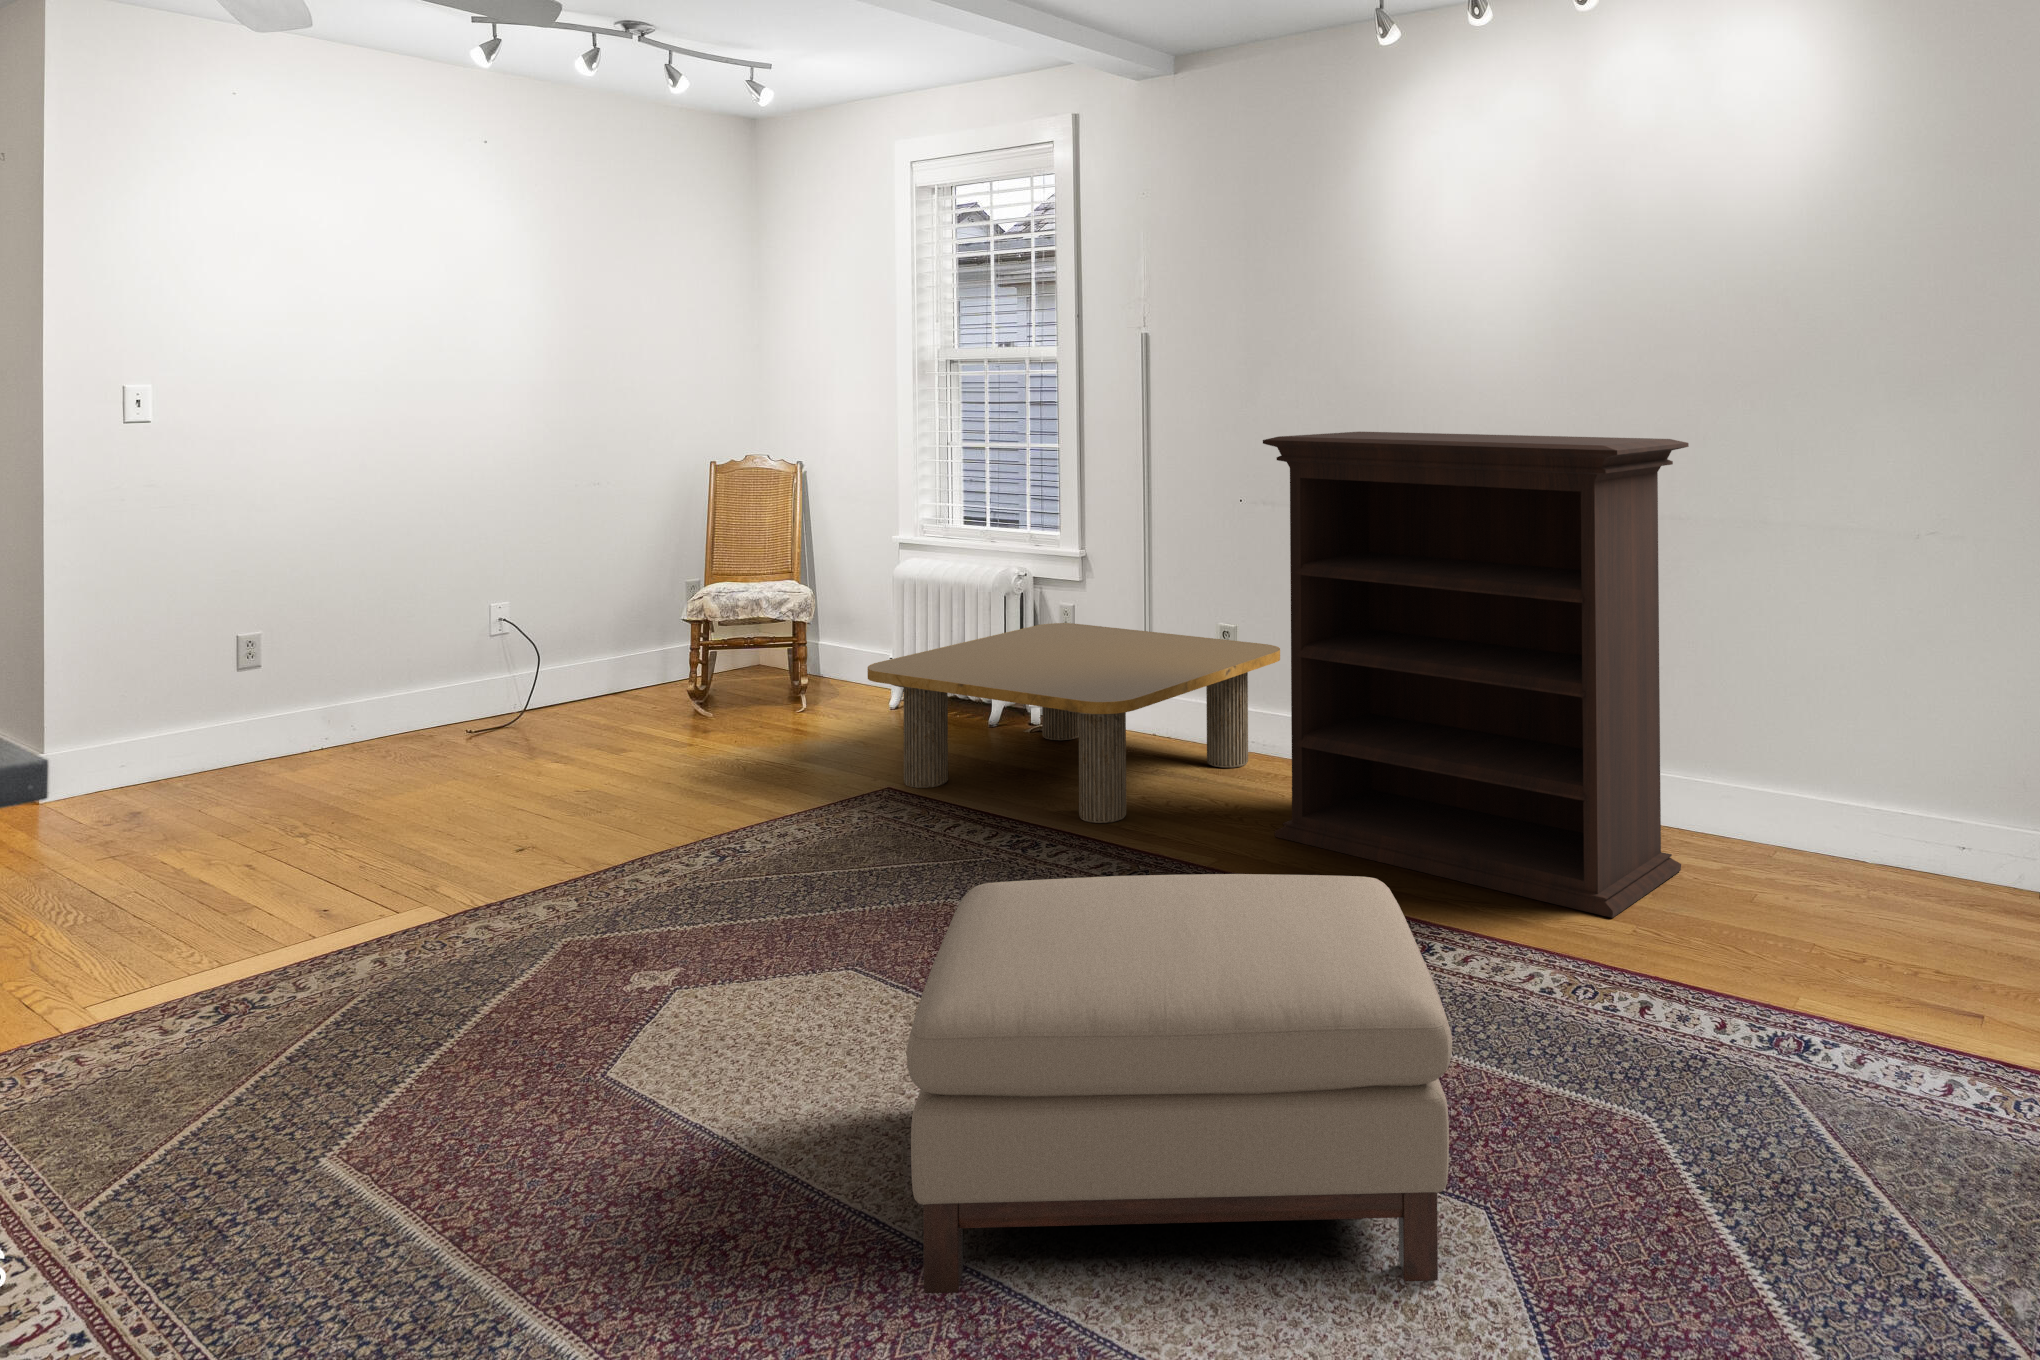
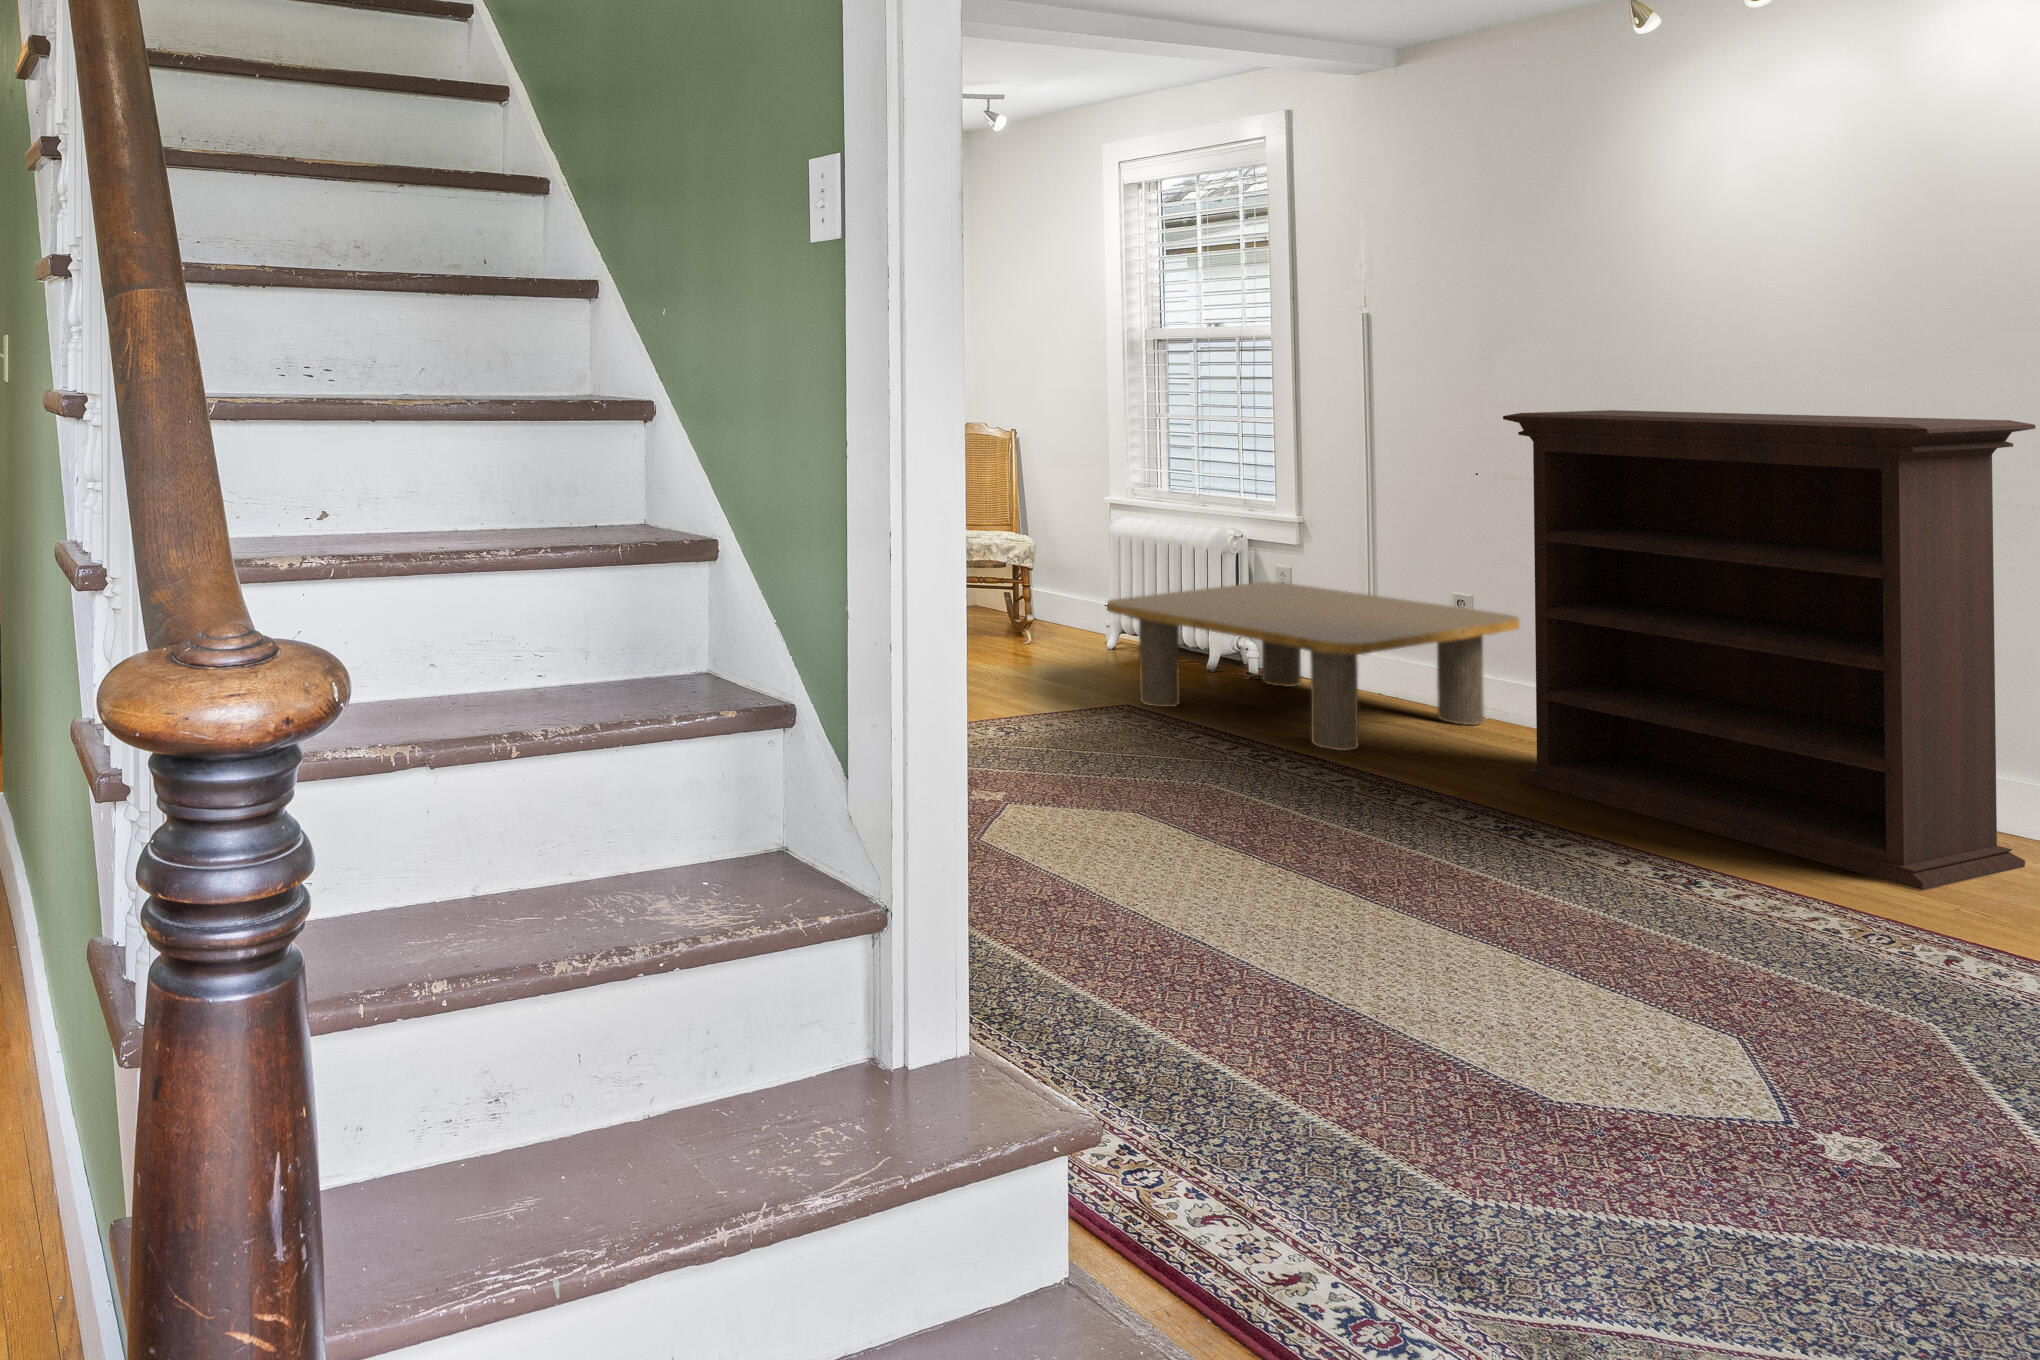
ottoman: present [907,874,1452,1294] -> none [1231,741,1706,1070]

